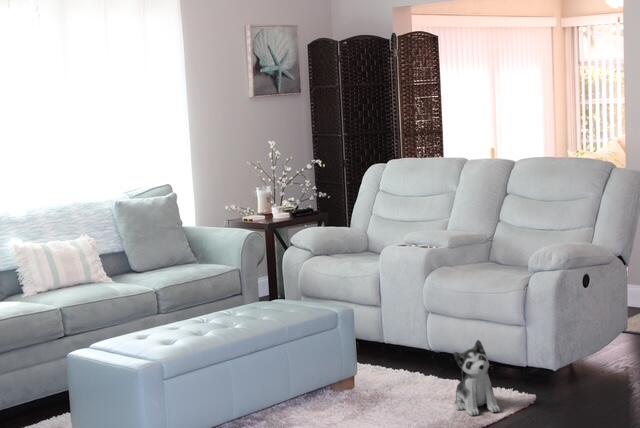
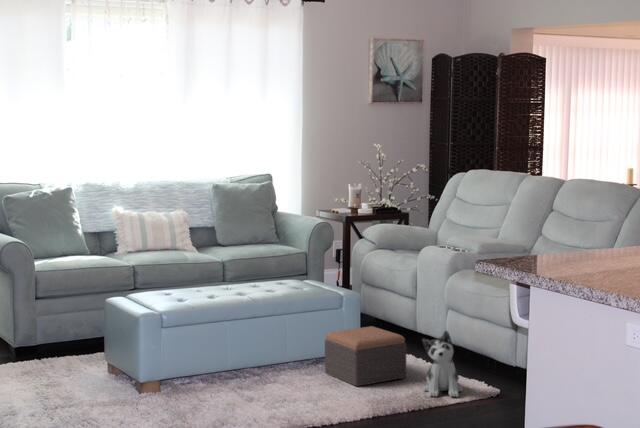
footstool: none [328,345,424,416] -> present [325,326,407,386]

